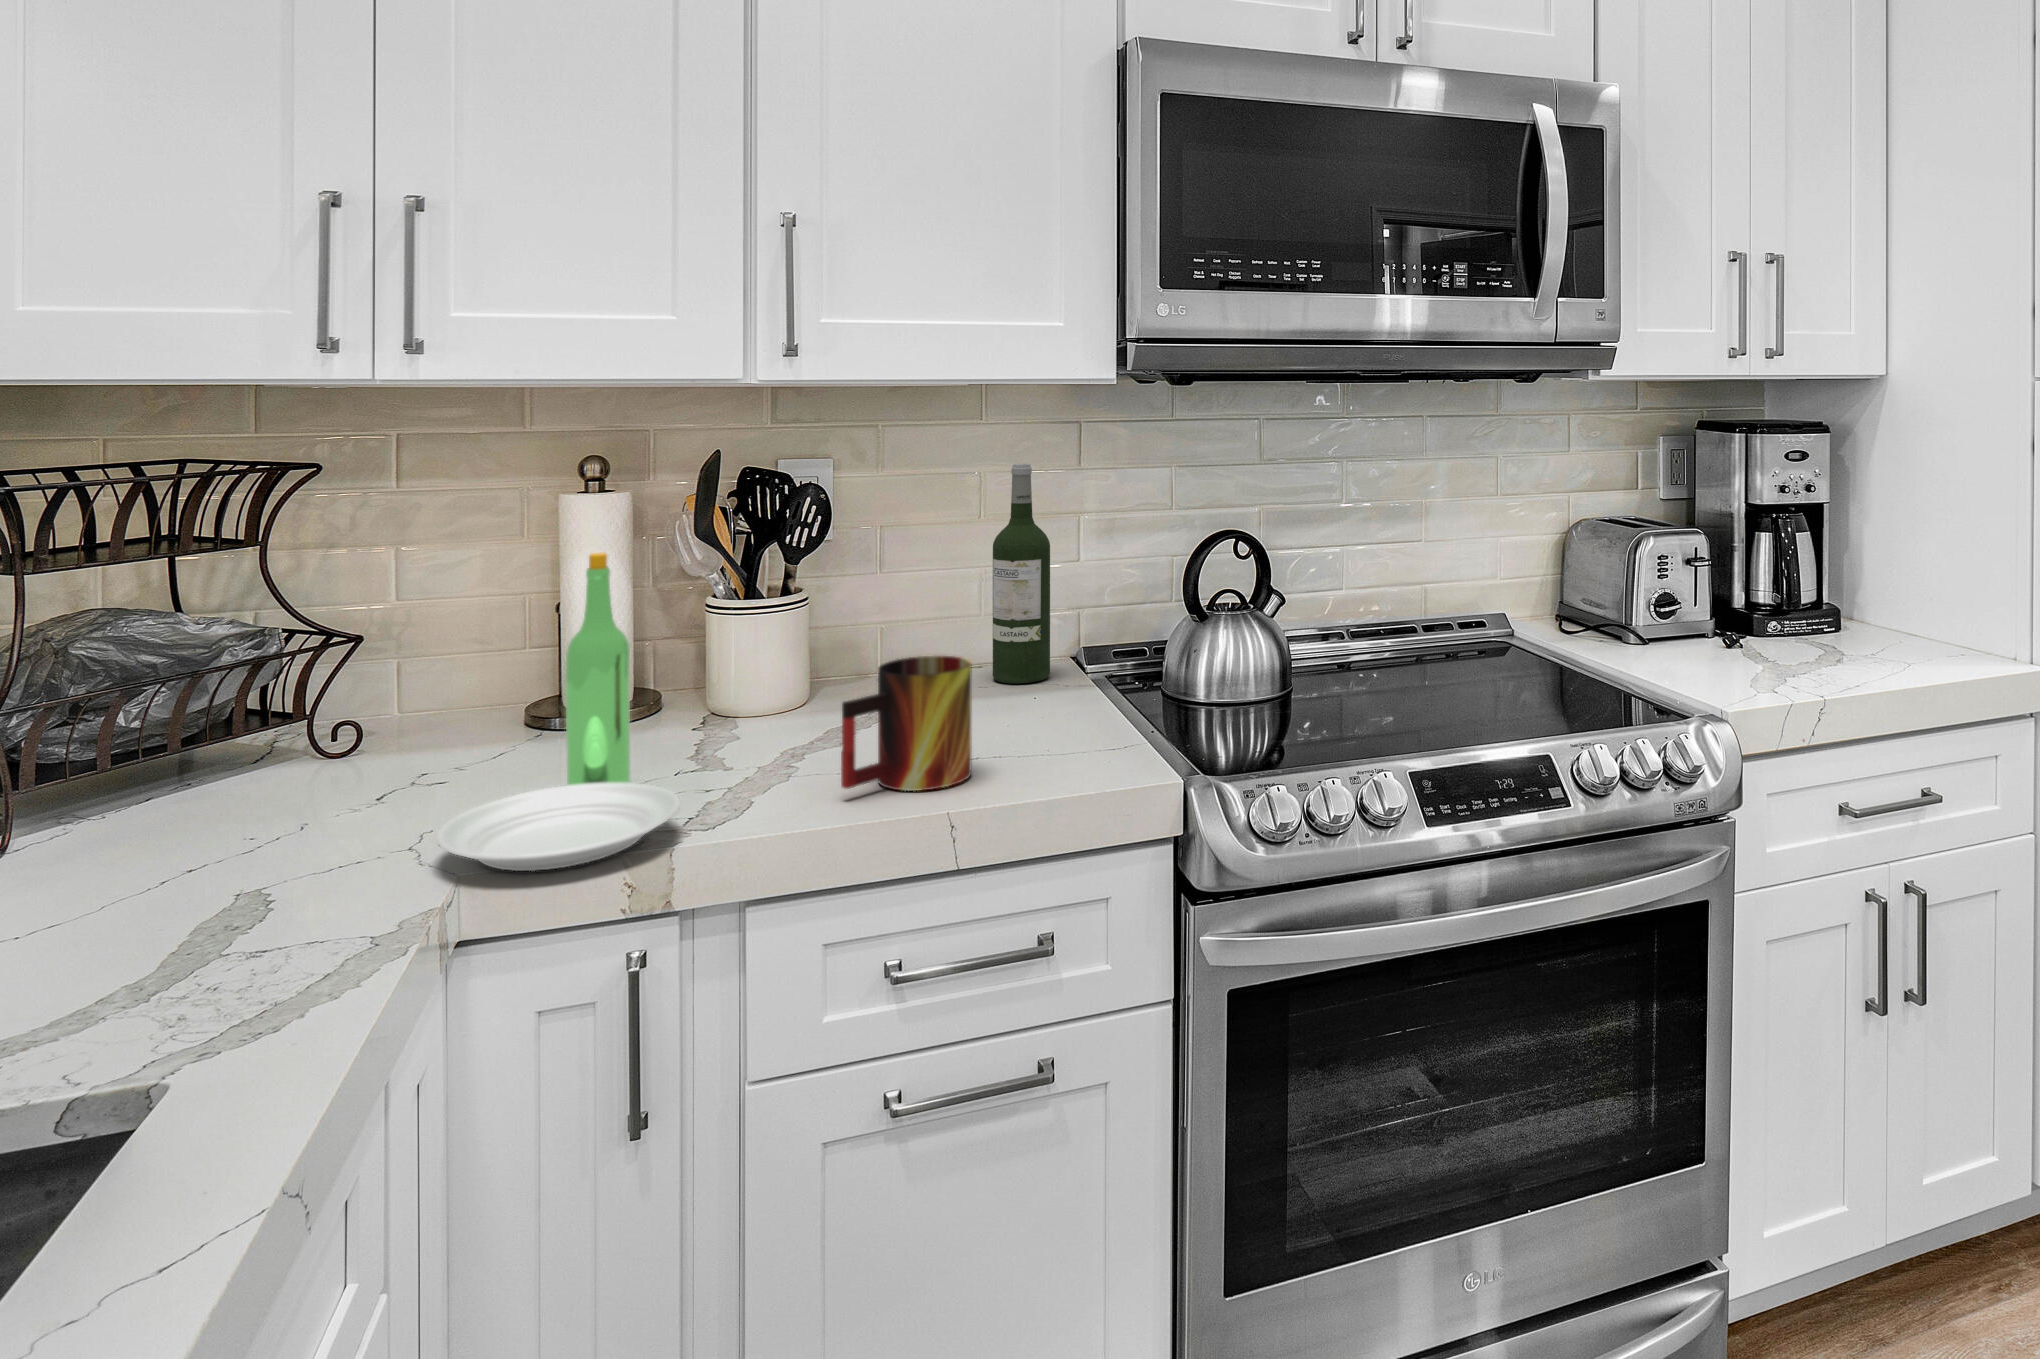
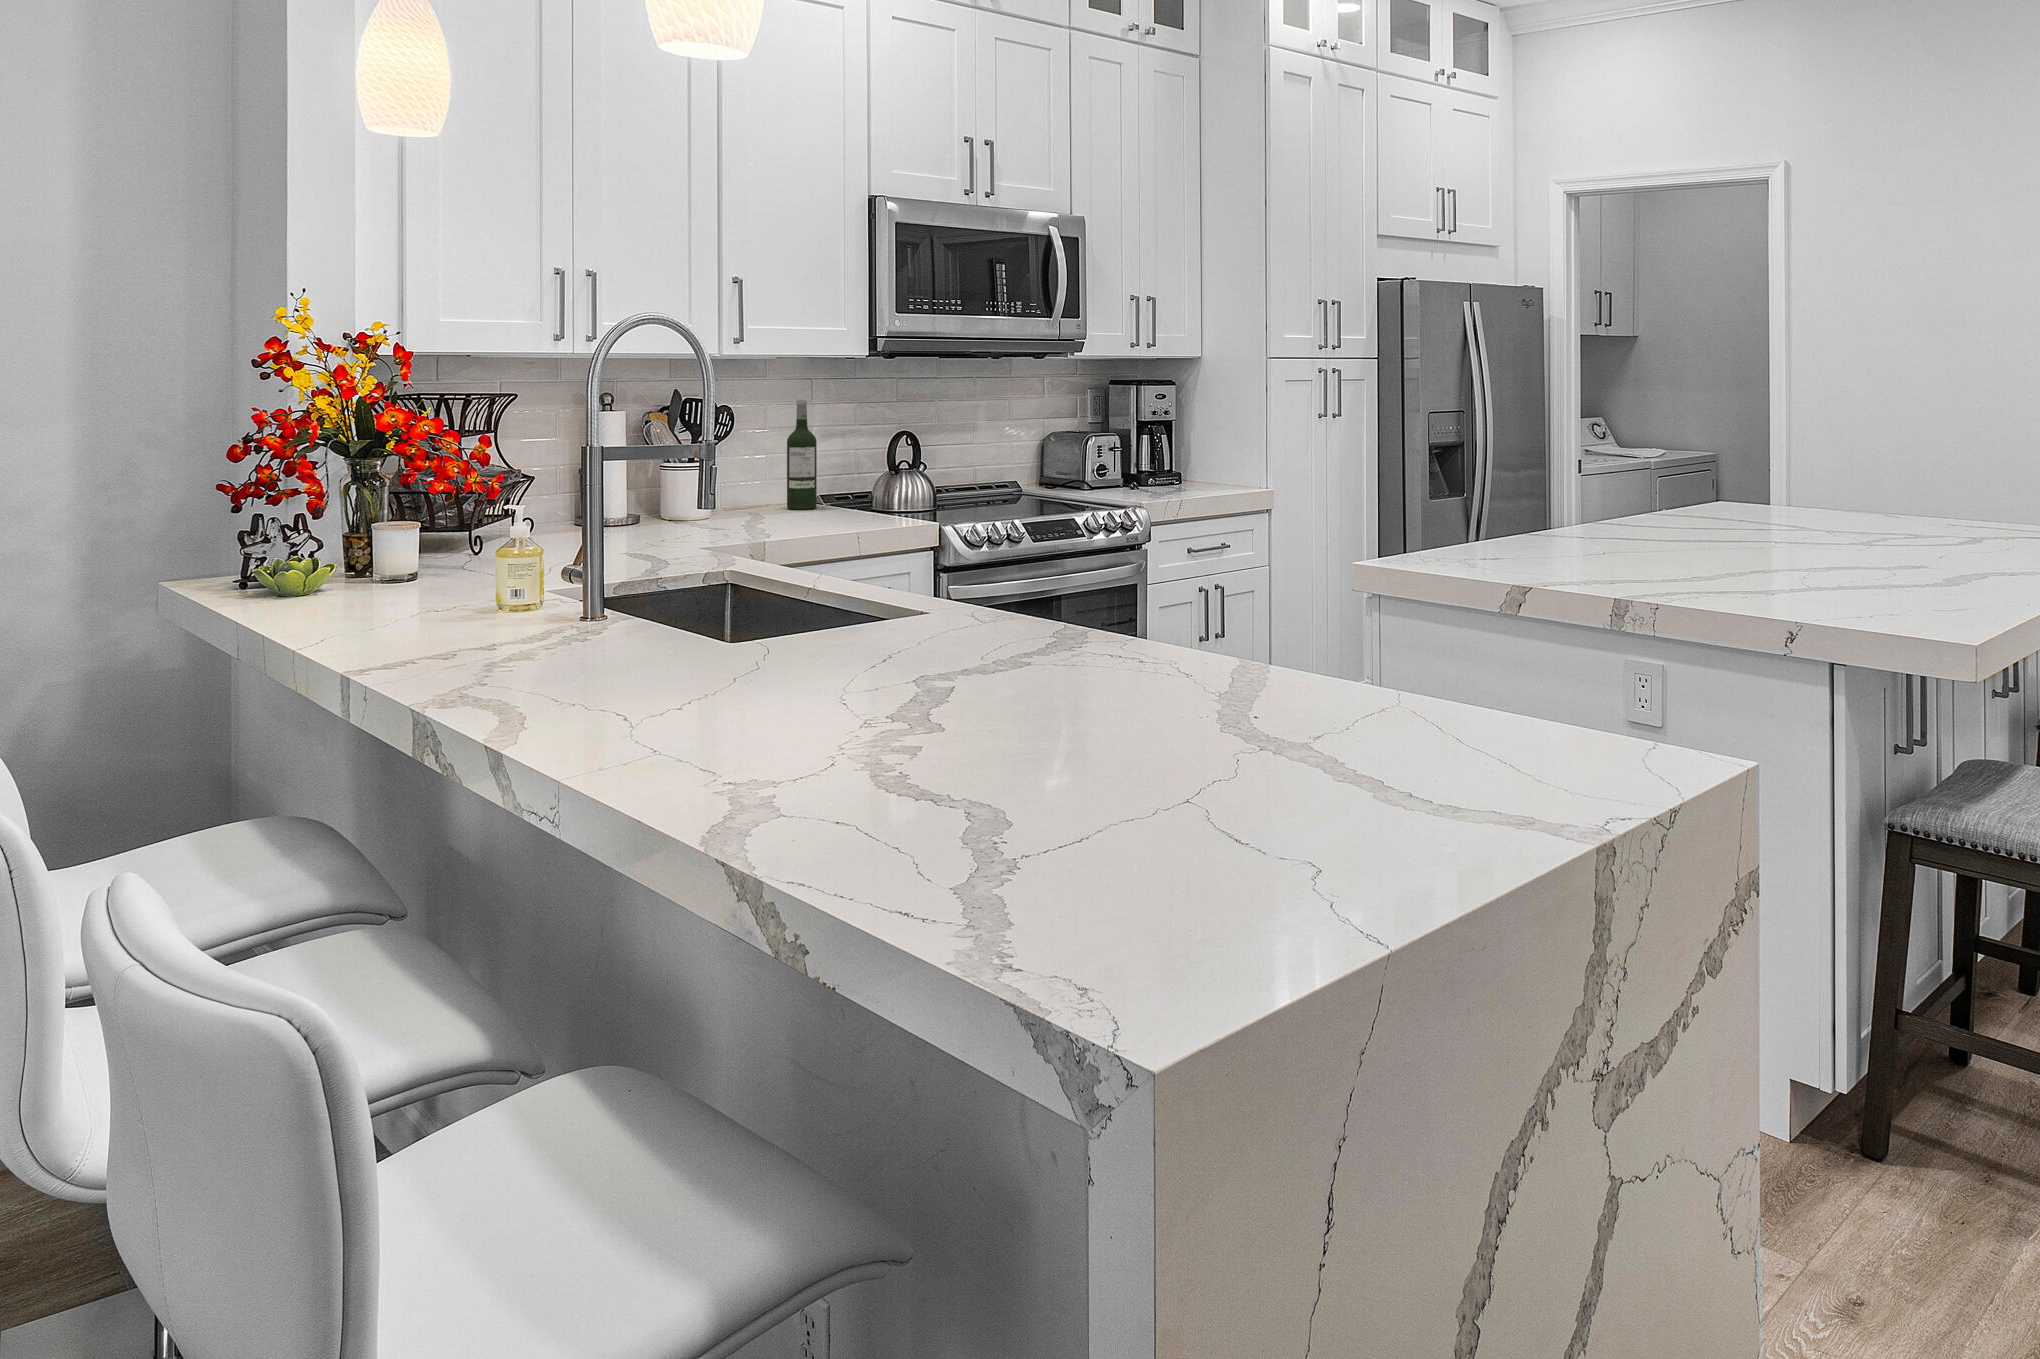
plate: present [437,553,681,871] -> none [683,426,773,539]
mug: present [841,656,972,791] -> none [810,474,851,525]

